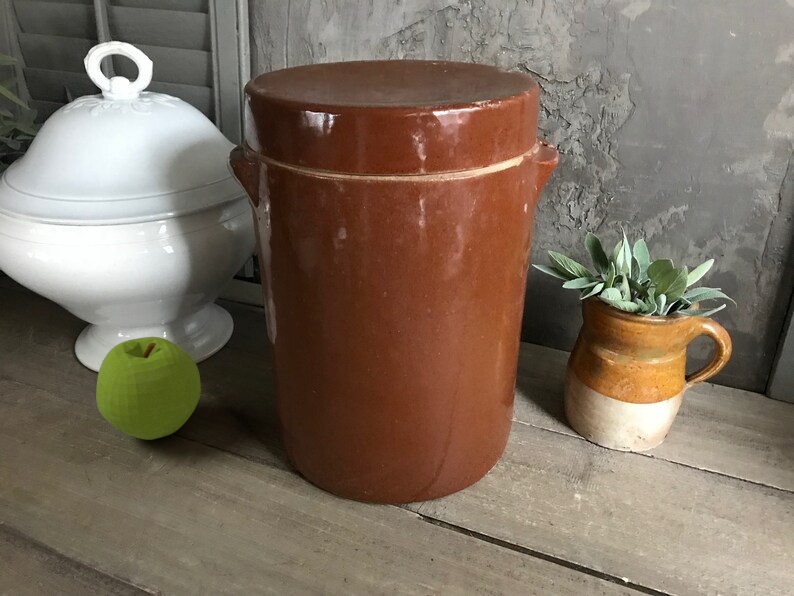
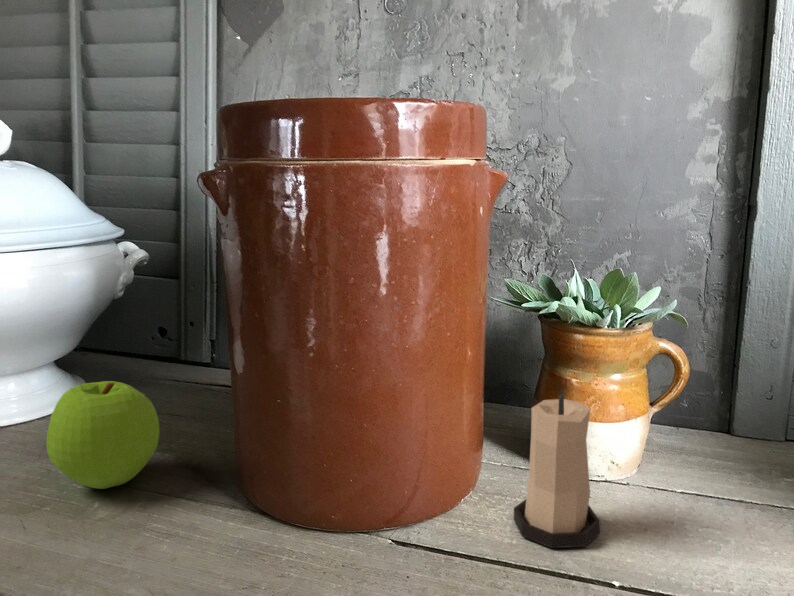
candle: none [536,396,620,535] -> present [514,394,600,548]

